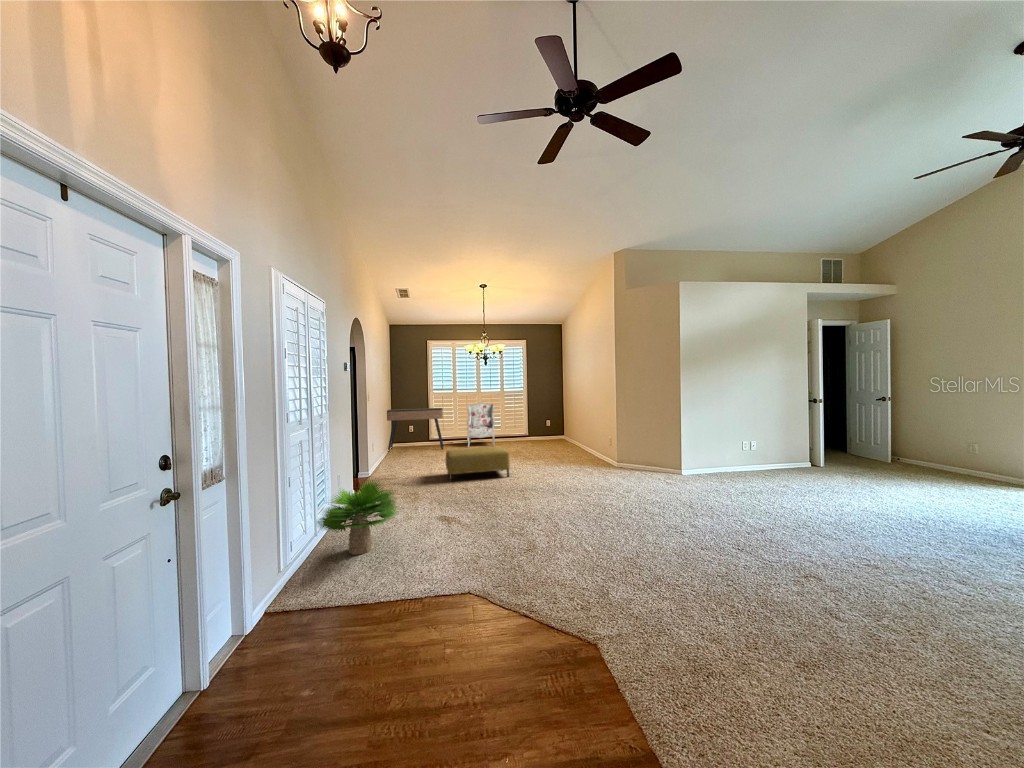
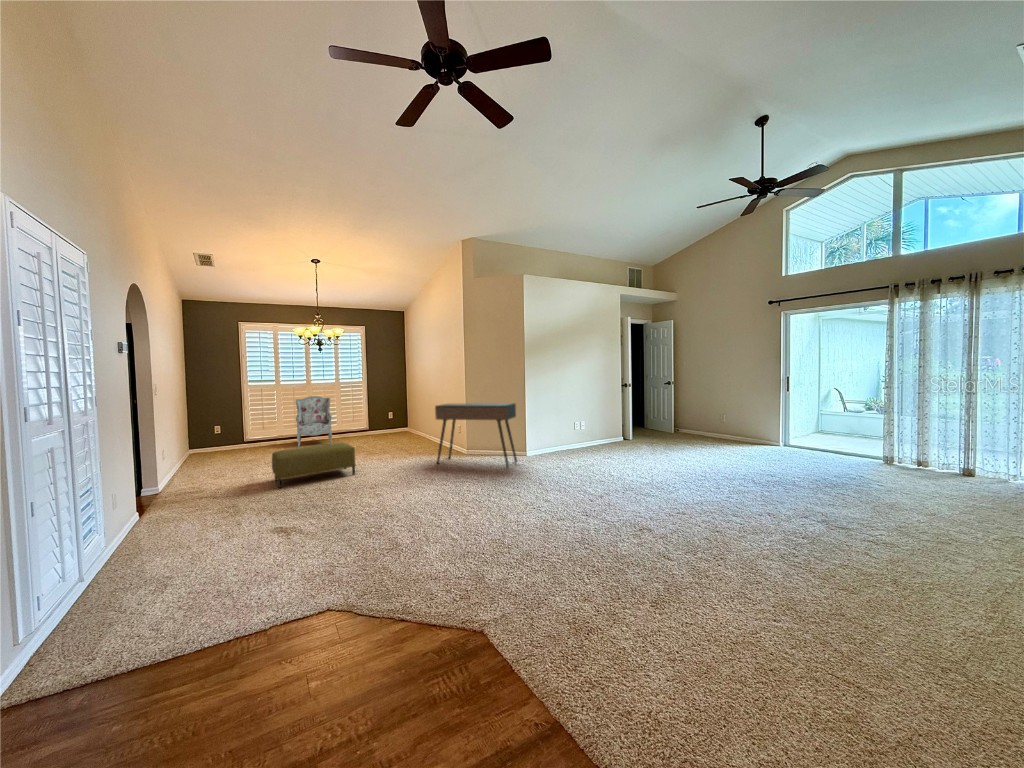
console table: present [387,408,443,452] -> present [435,403,517,467]
potted plant: present [317,480,398,555] -> none [52,491,217,605]

